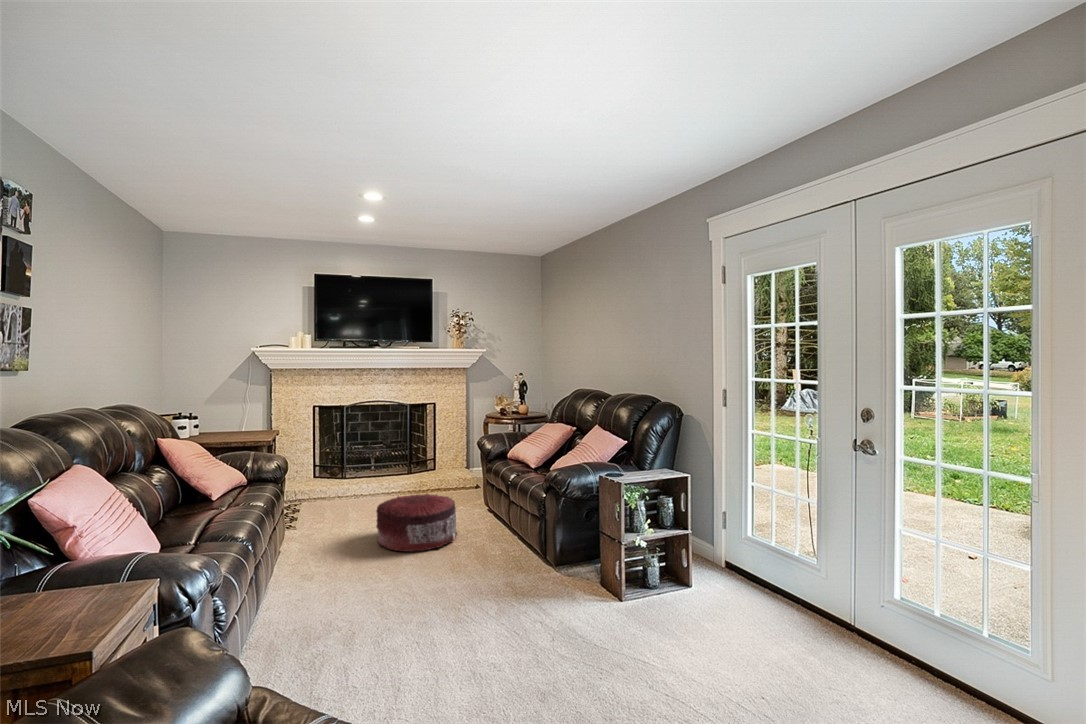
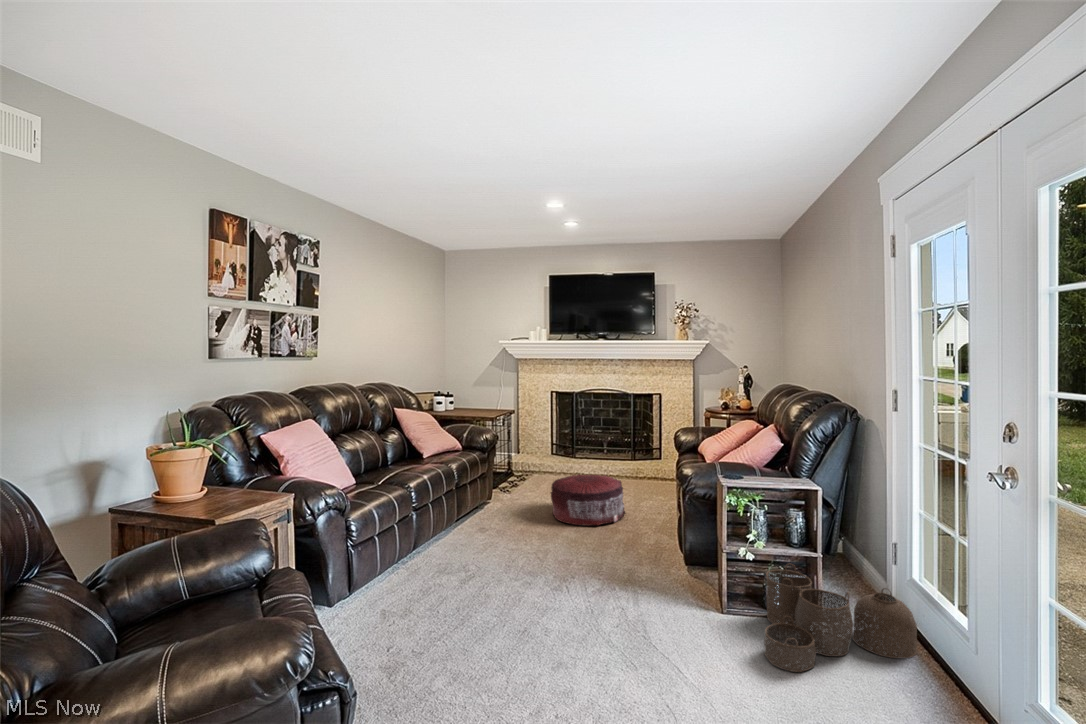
woven basket: none [654,543,760,626] -> present [764,564,917,672]

